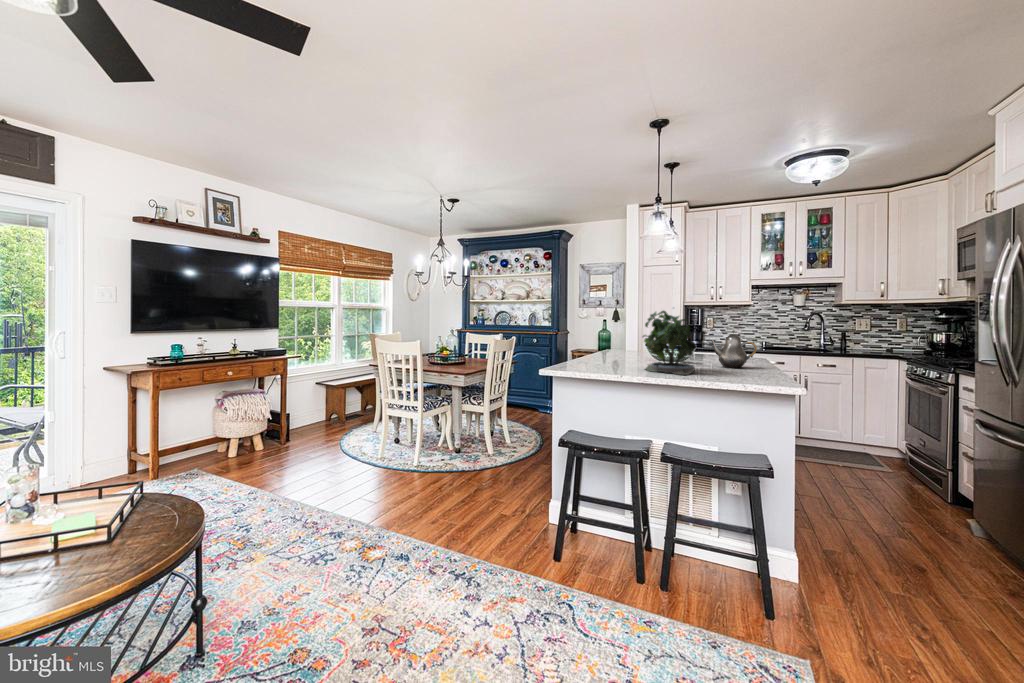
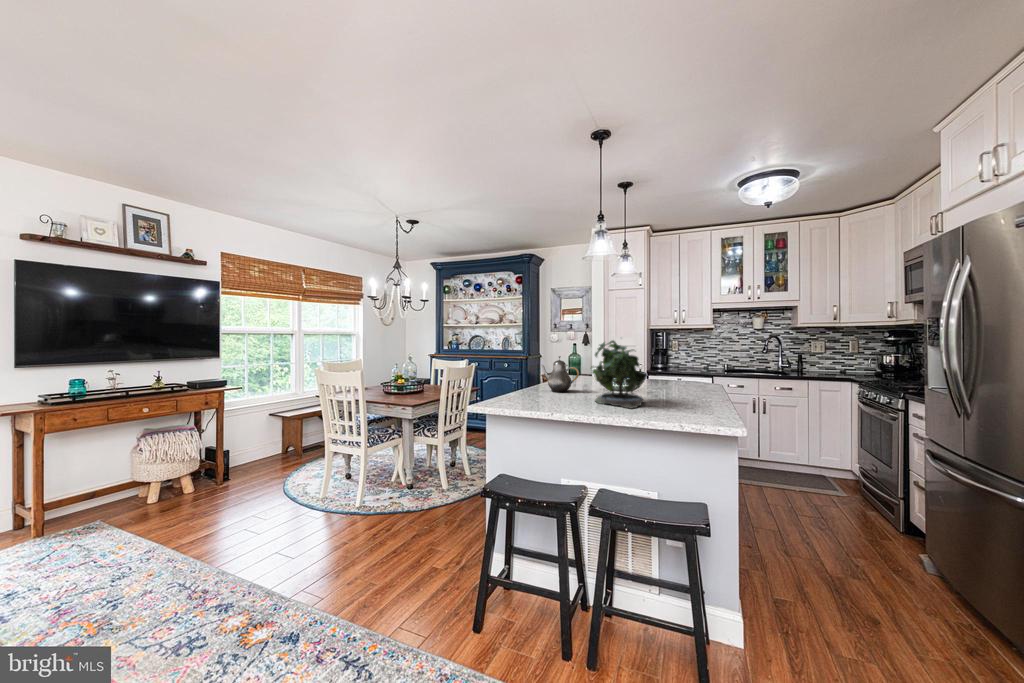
teapot: present [712,330,757,368] -> present [542,356,579,392]

